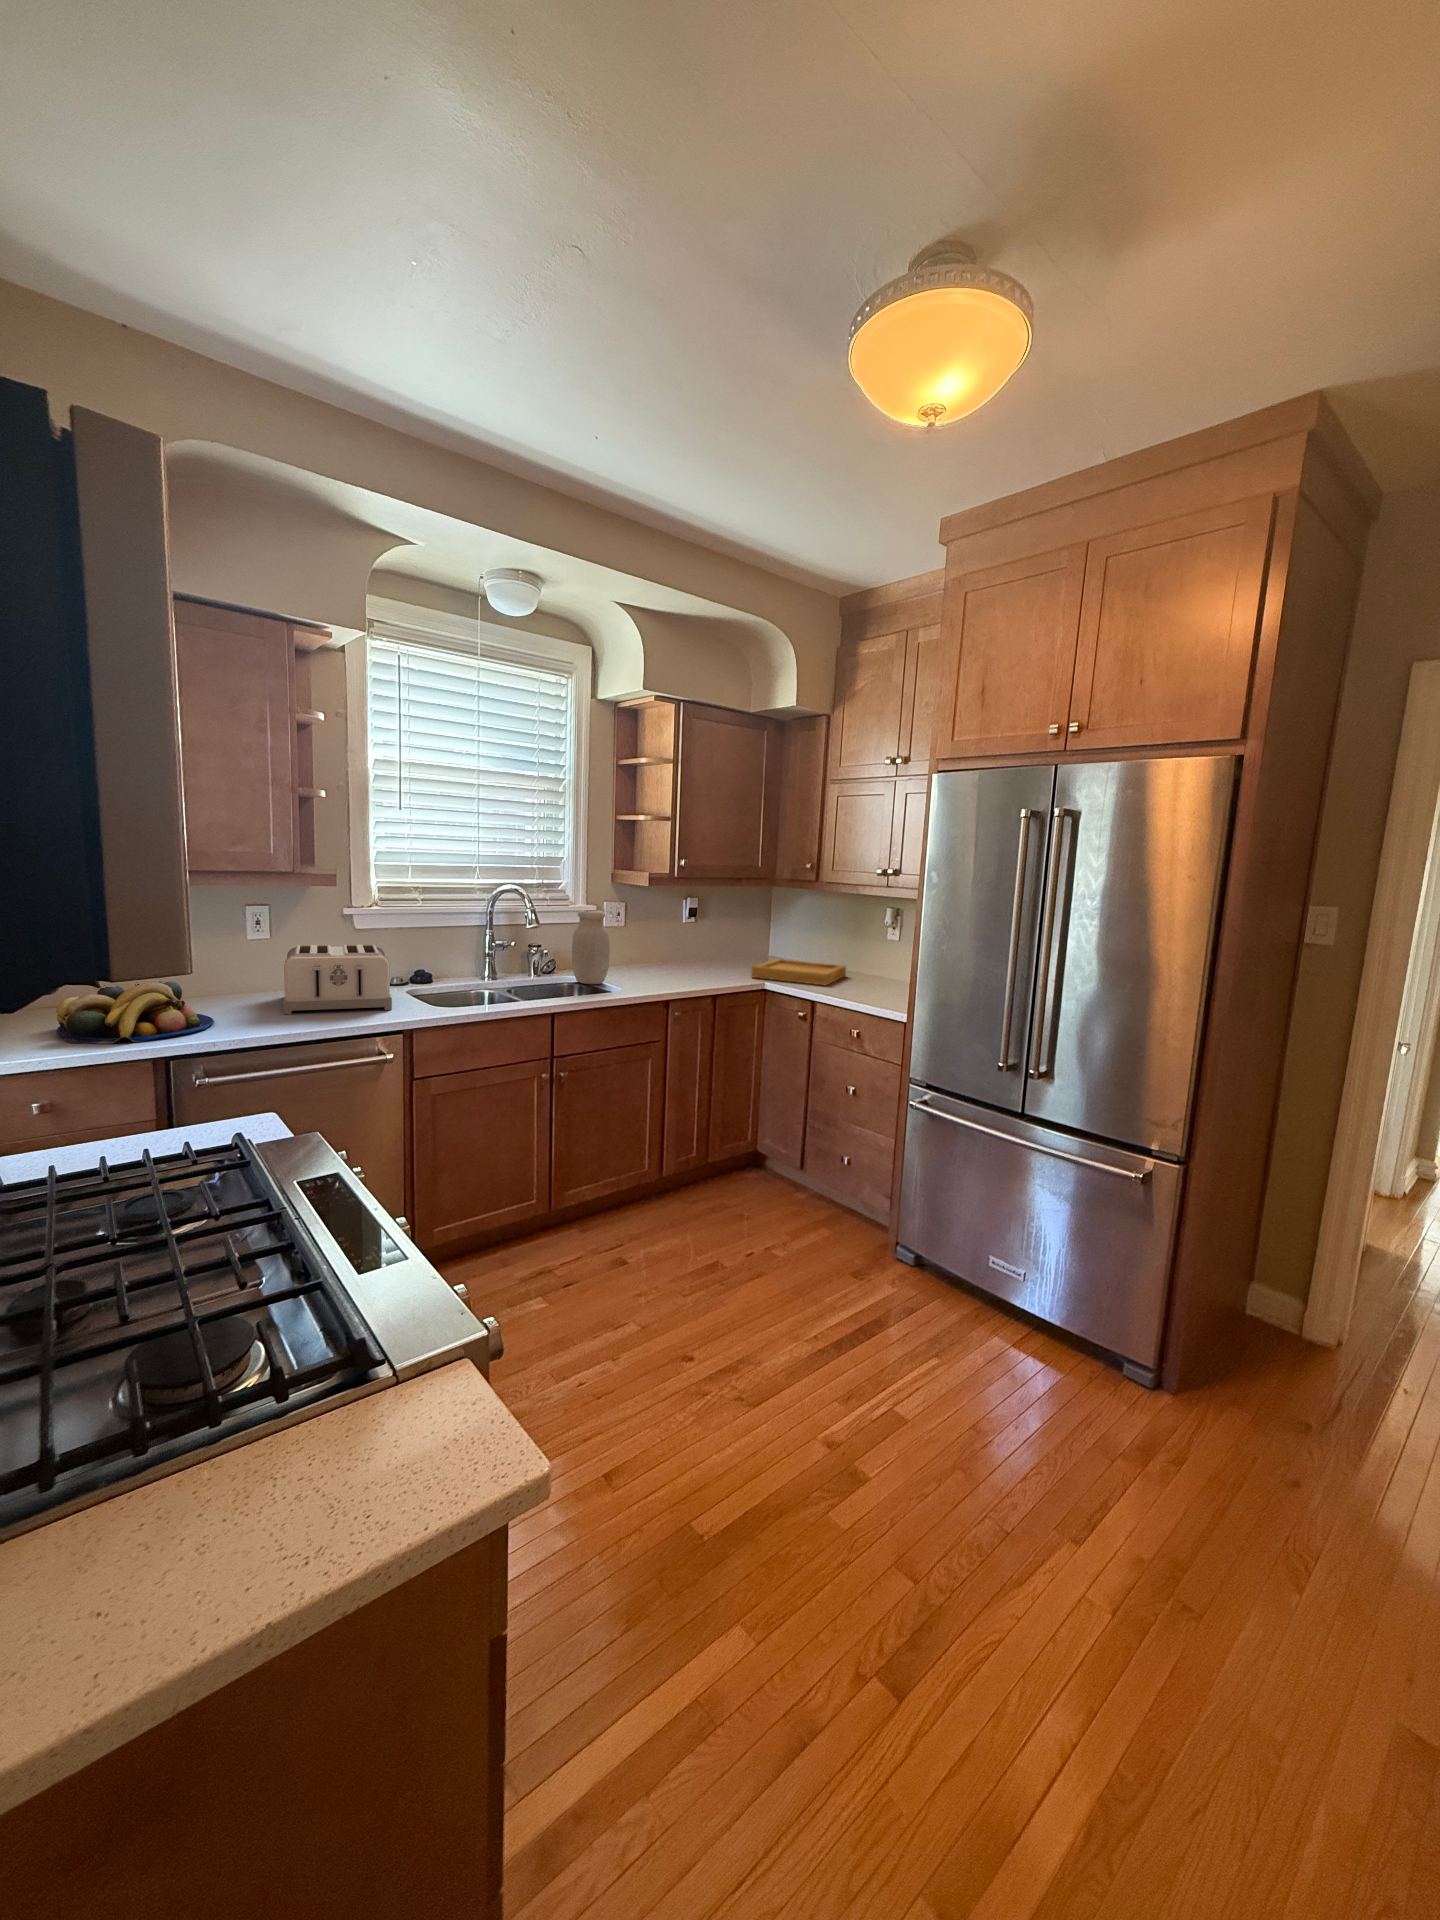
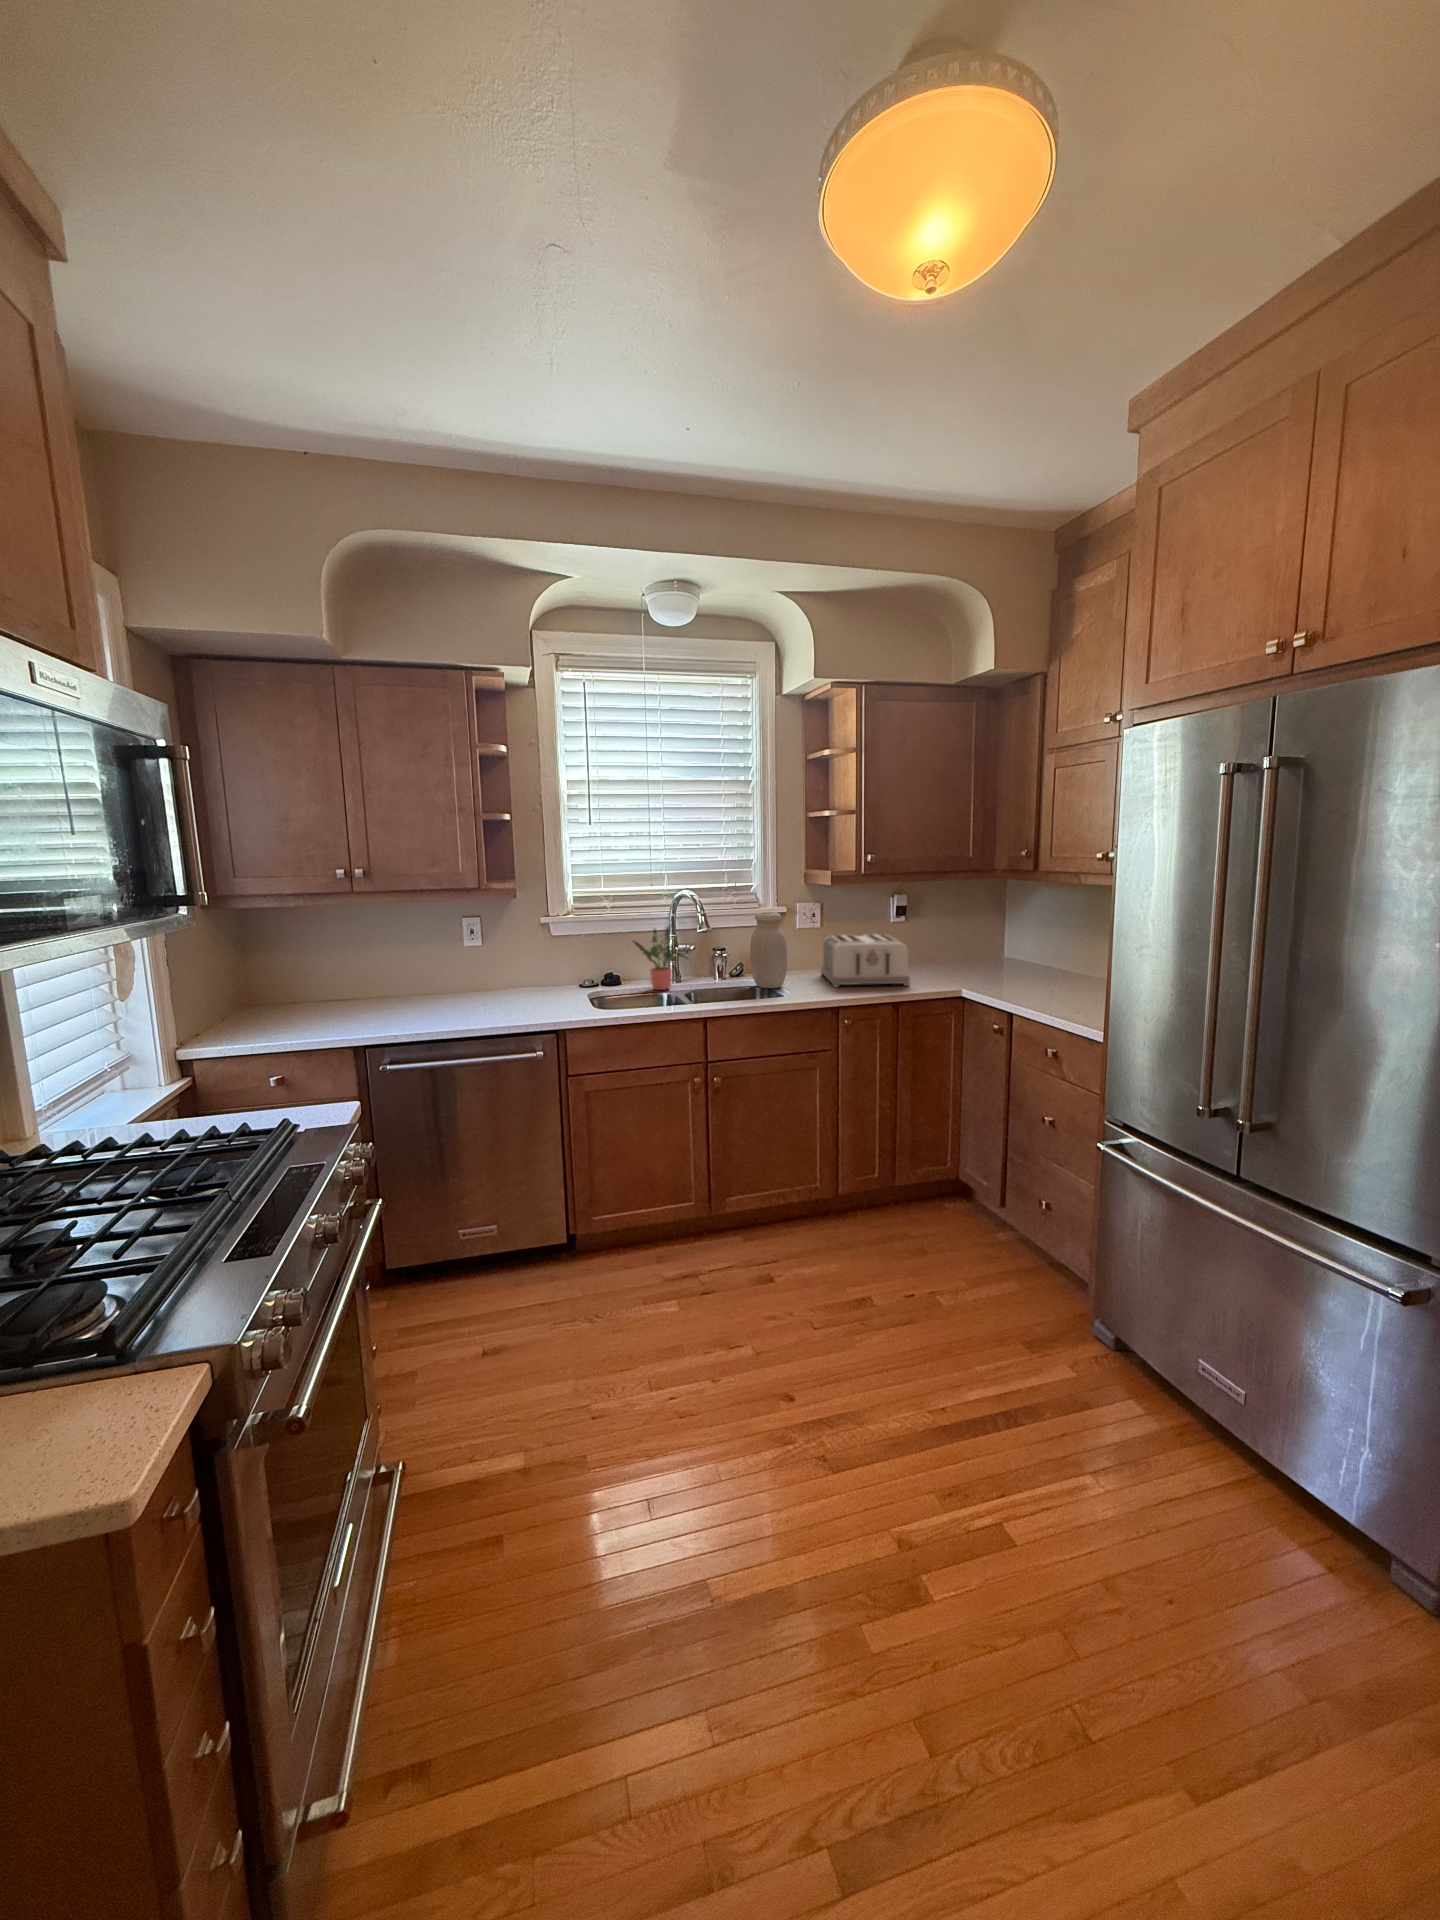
potted plant: none [454,921,516,987] -> present [633,927,688,990]
toaster: present [283,945,392,1014] -> present [821,934,910,987]
tray: present [751,959,846,985] -> none [956,960,1081,993]
fruit bowl: present [56,981,214,1044] -> none [293,981,409,1036]

